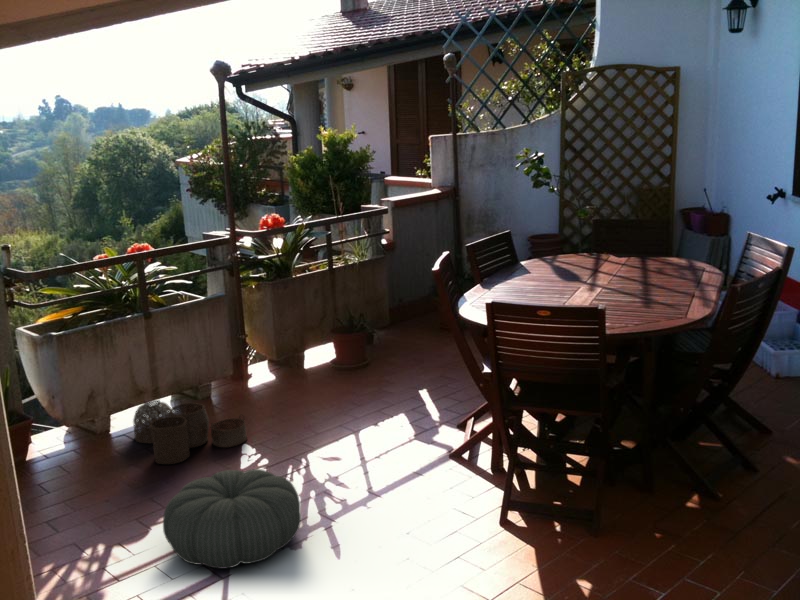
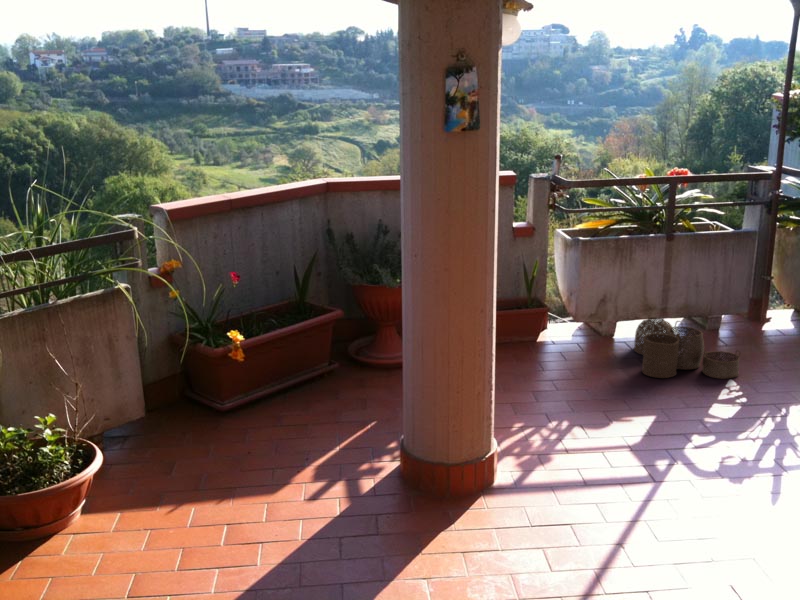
pouf: present [163,469,301,569] -> none [615,390,752,479]

